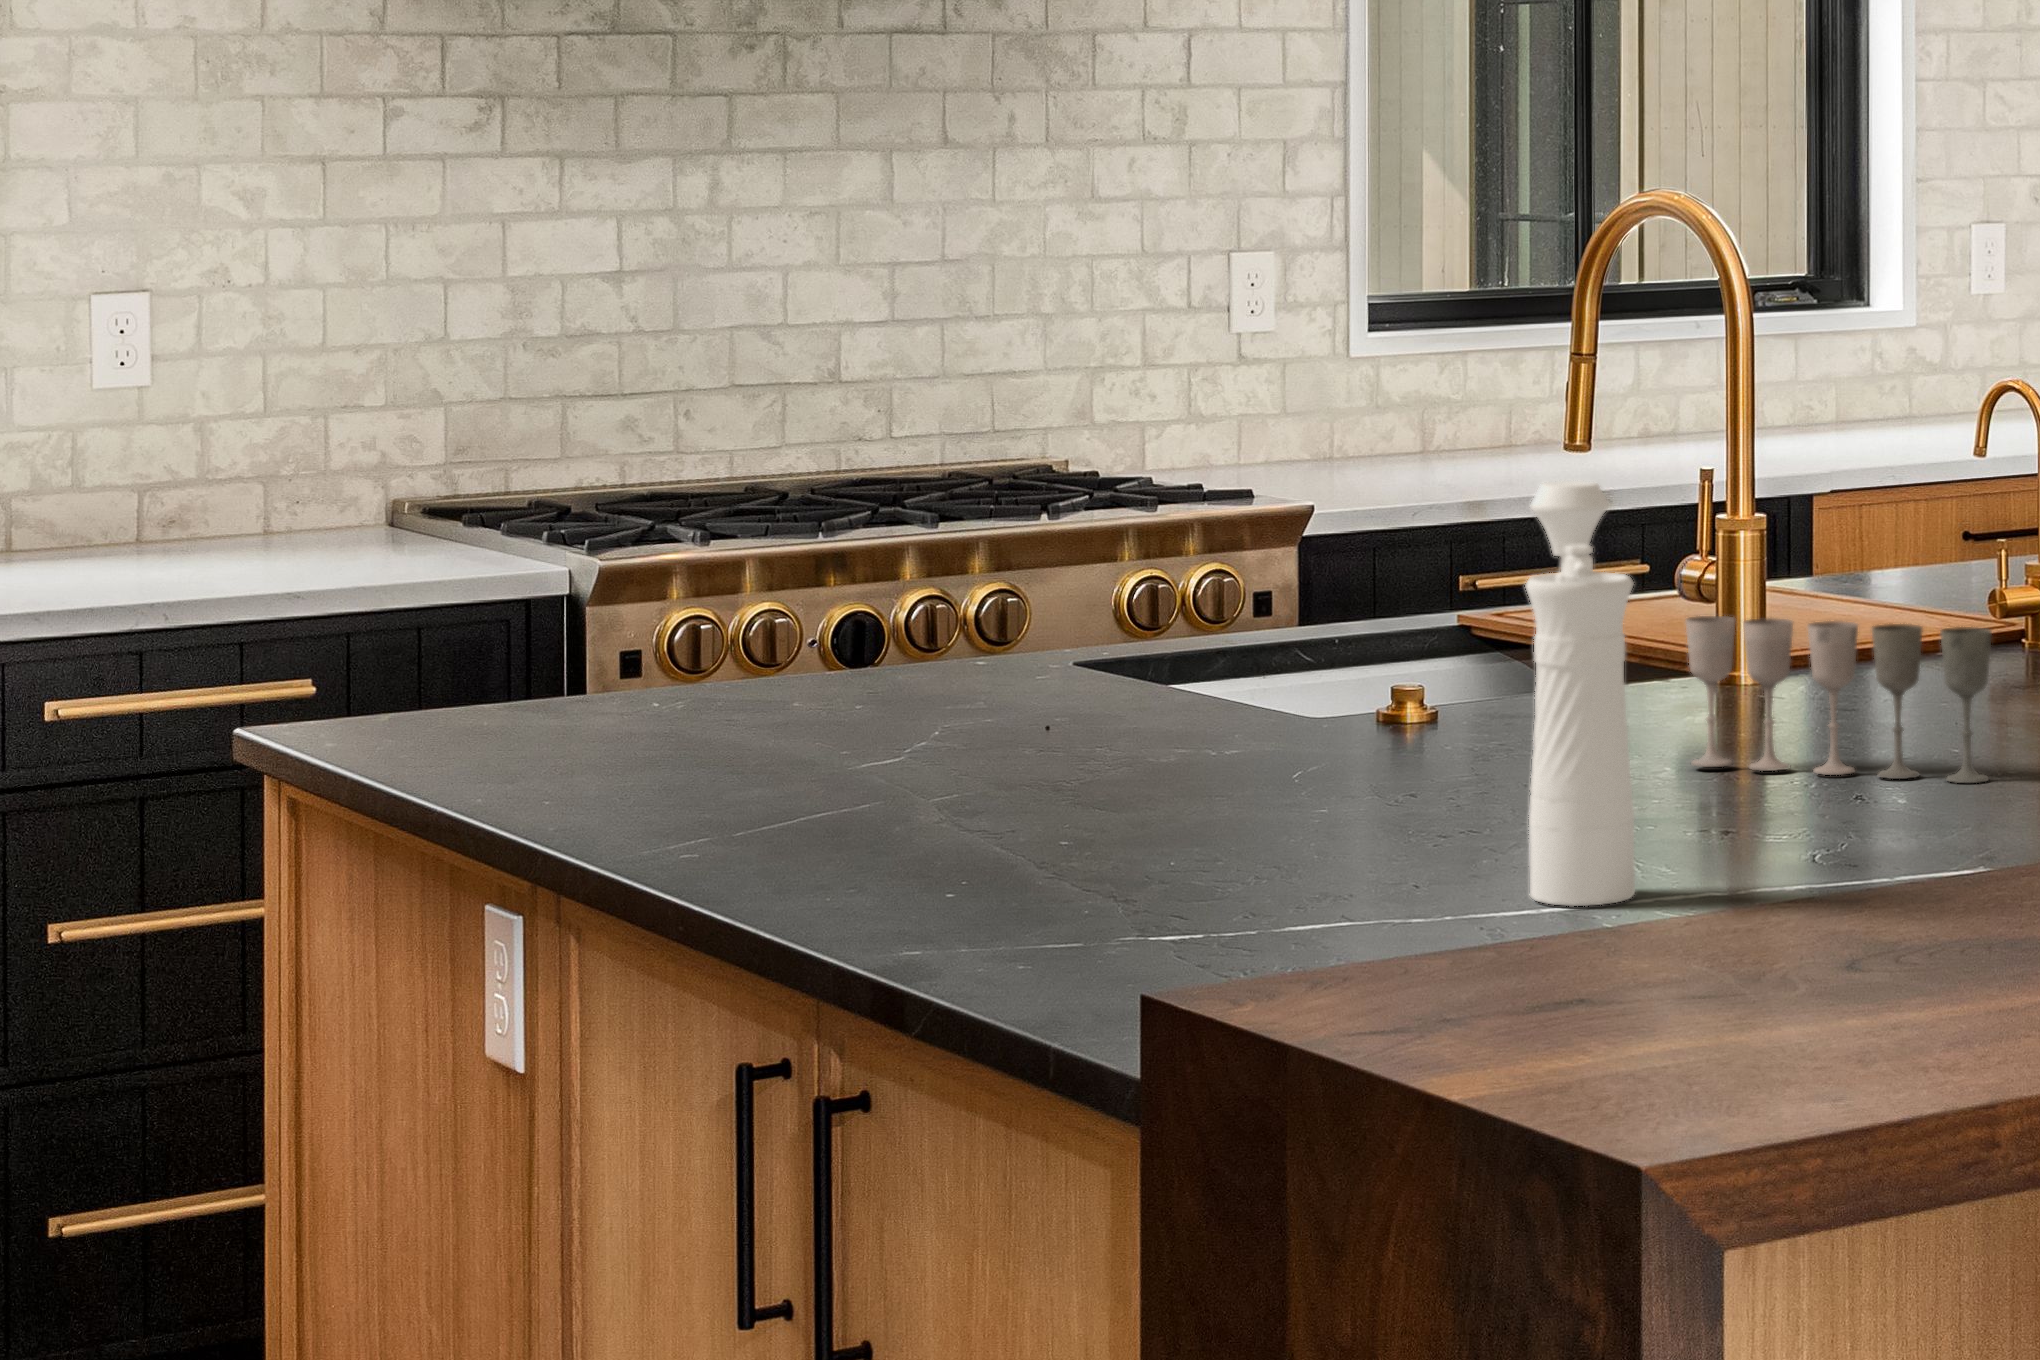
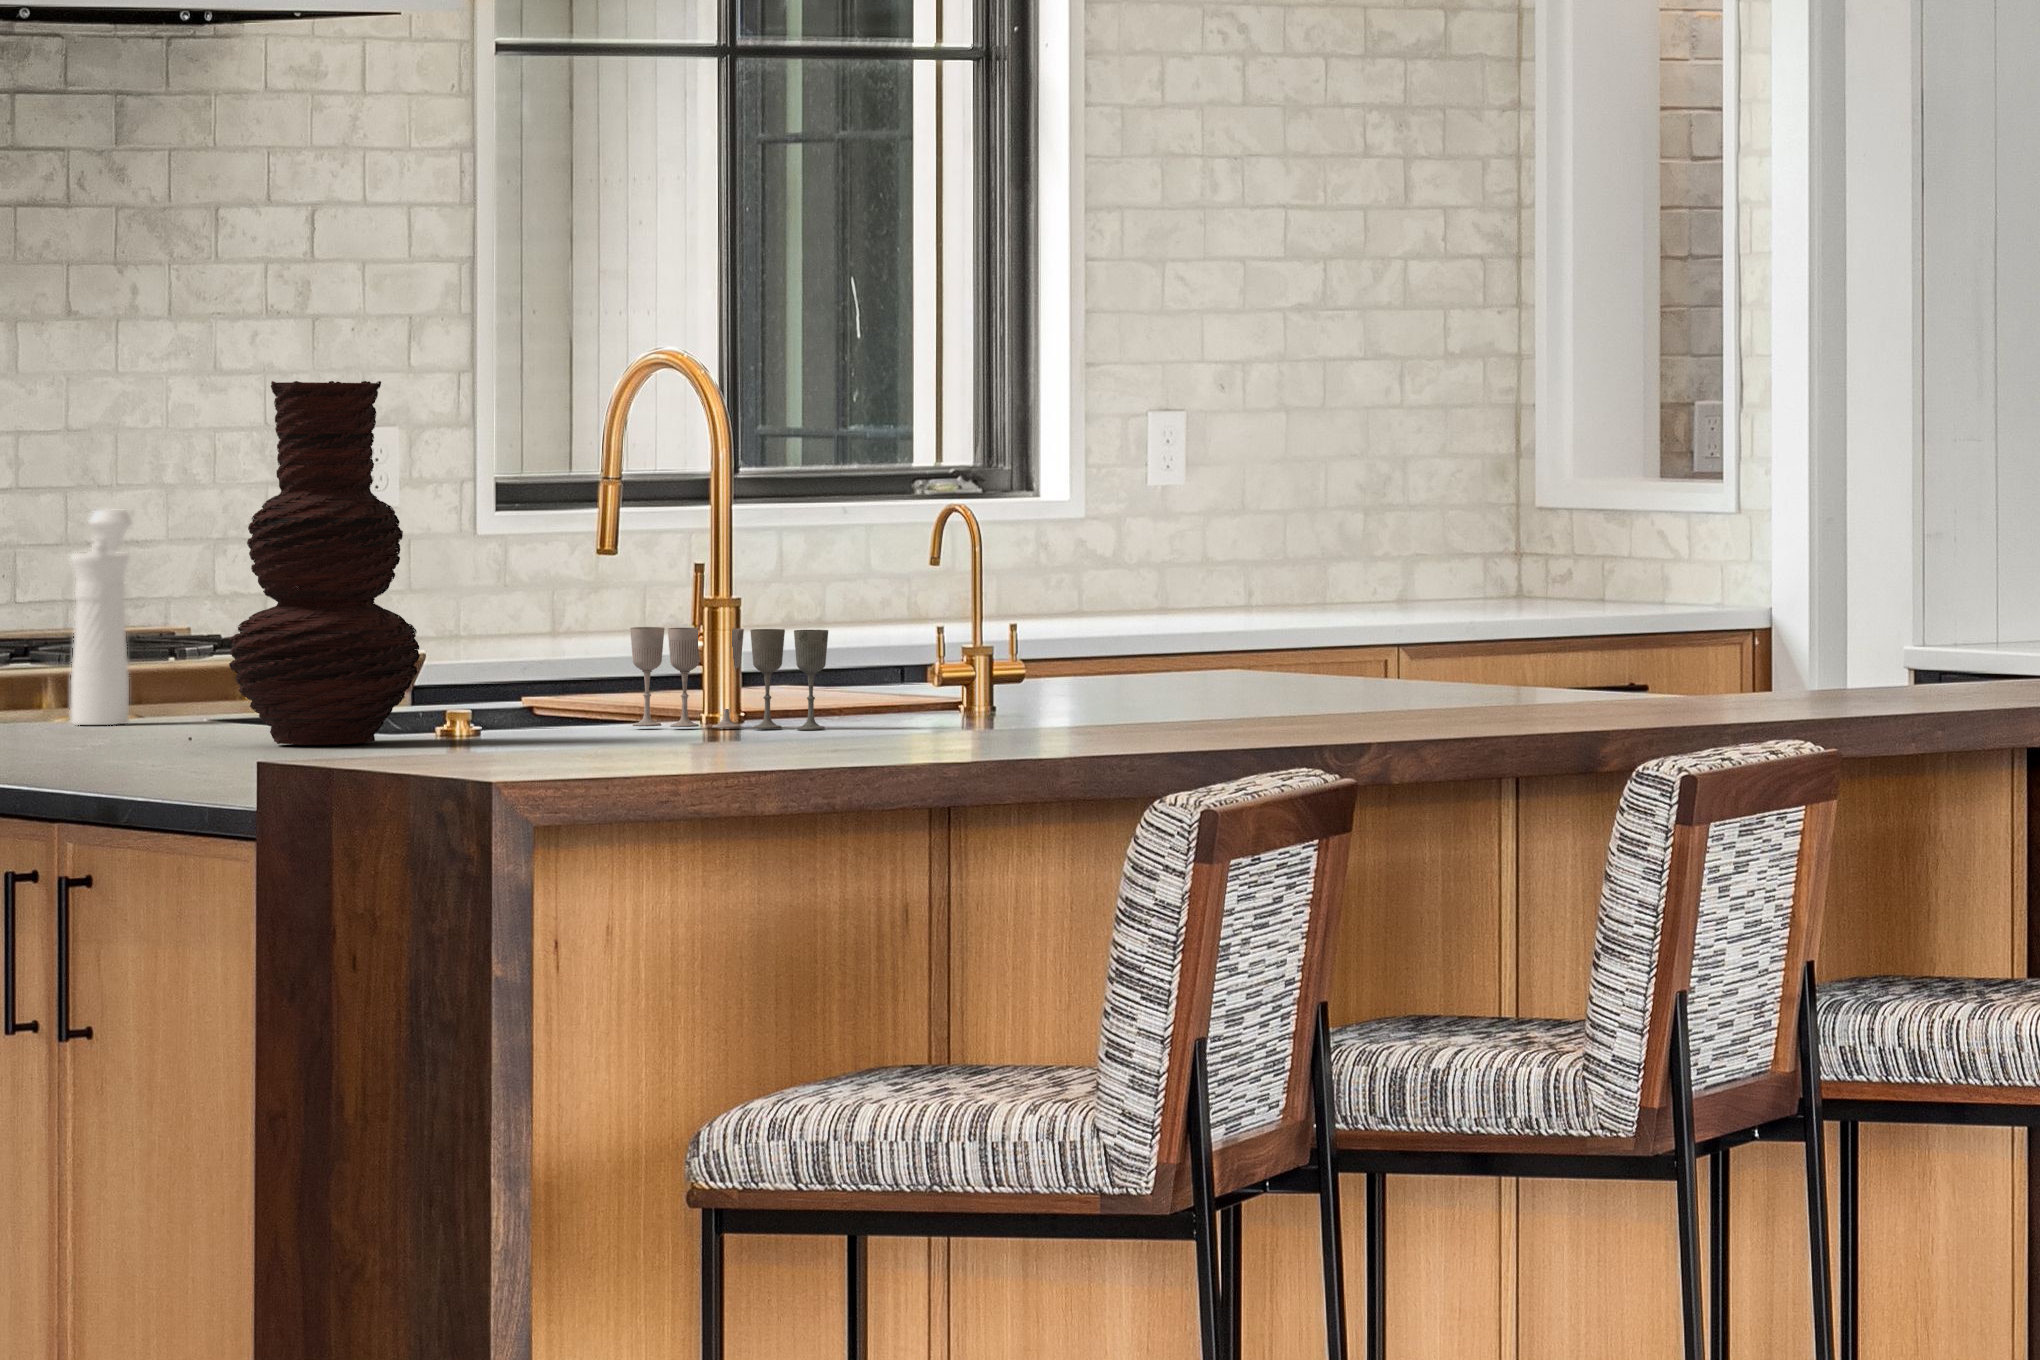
vase: none [1102,263,1394,844] -> present [229,381,420,745]
pepper mill: present [1526,481,1635,906] -> present [71,510,132,725]

